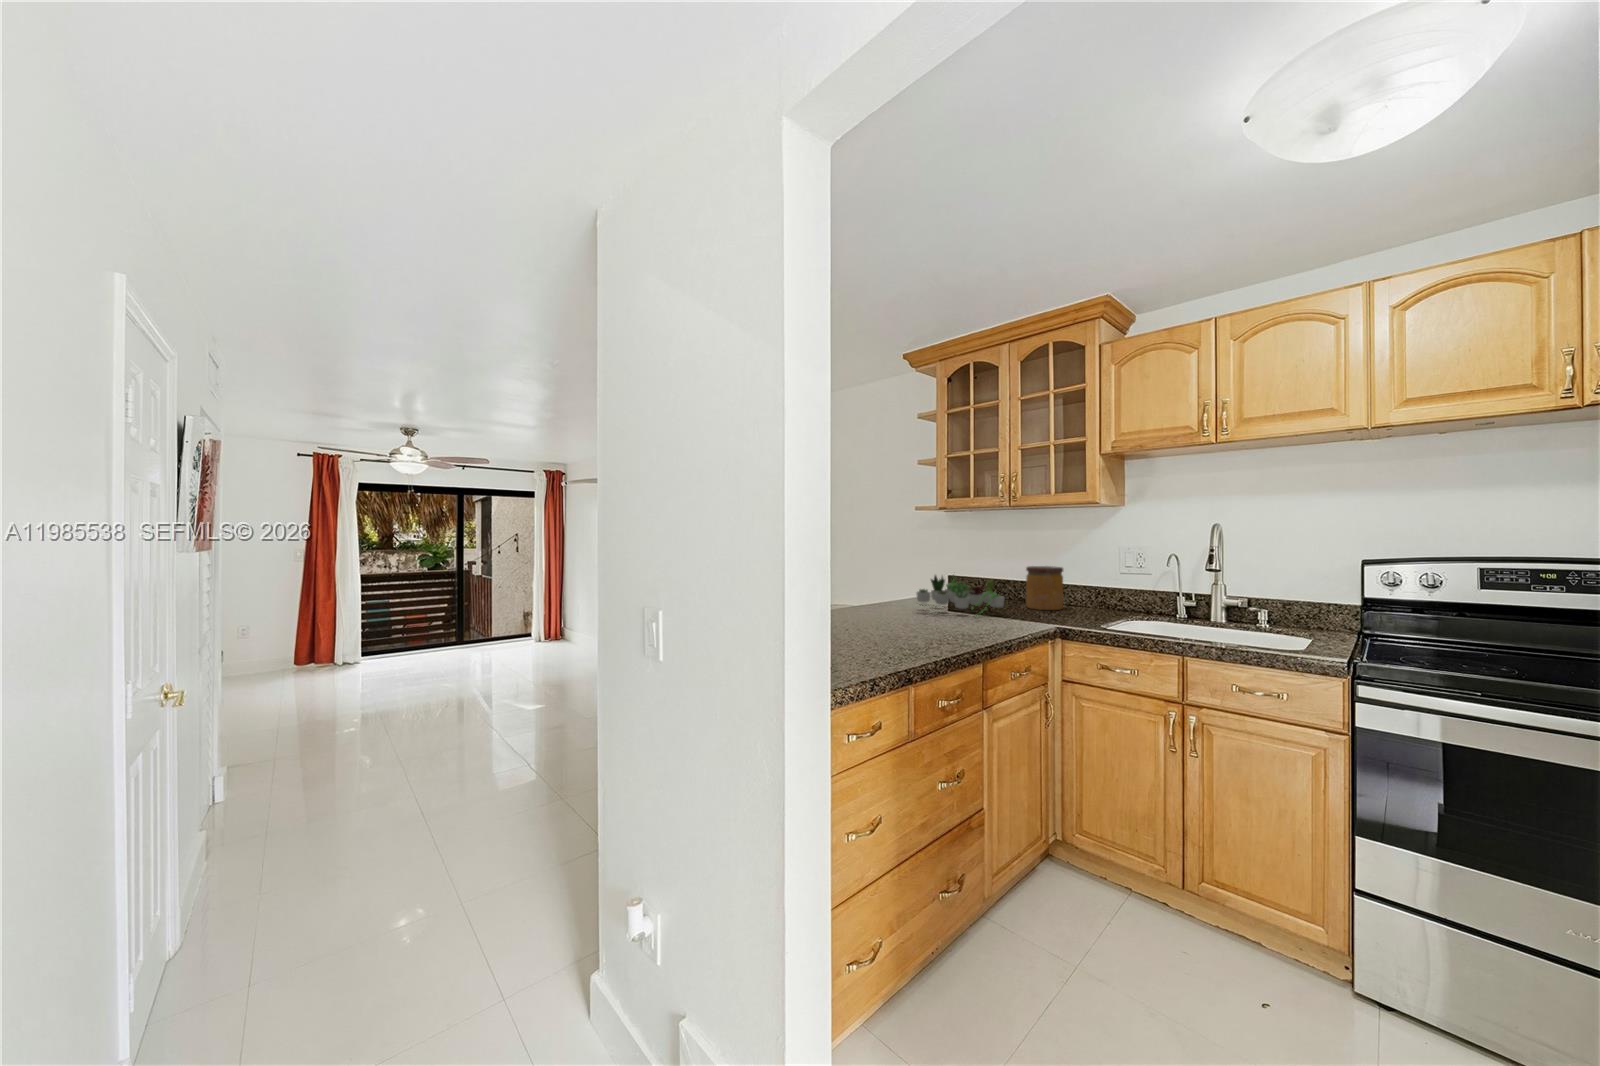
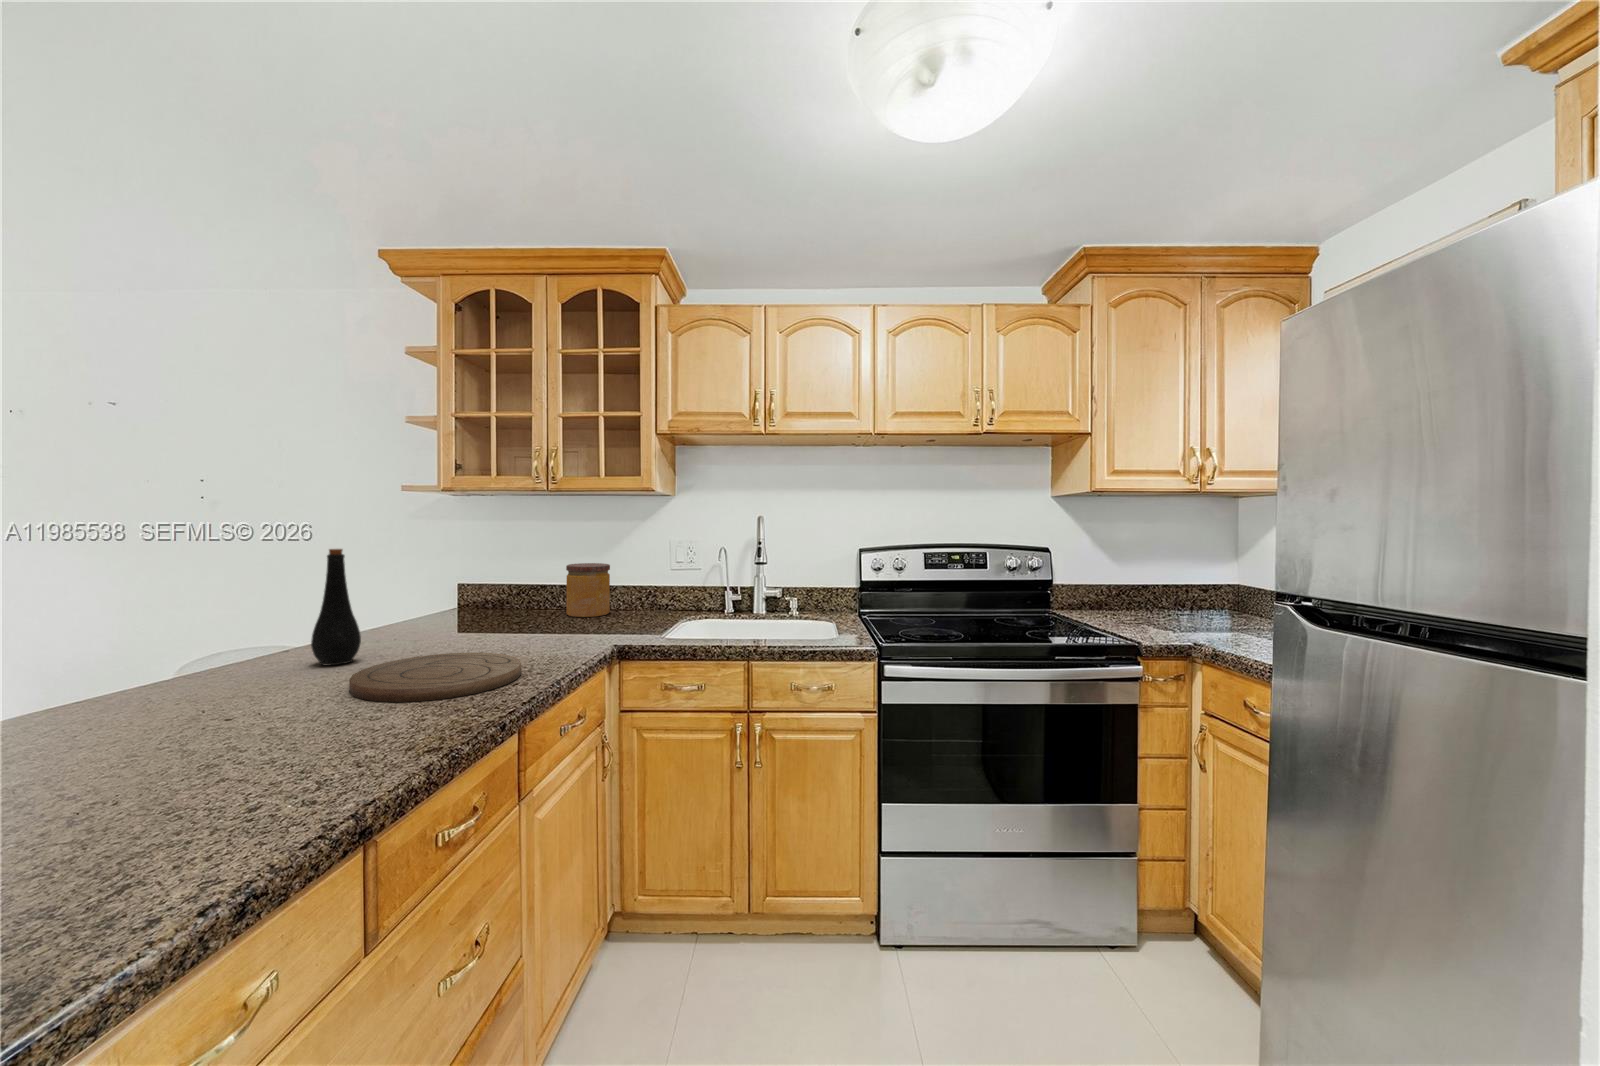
bottle: none [863,547,888,619] -> present [311,549,361,666]
succulent plant: present [917,575,1005,617] -> none [394,578,544,640]
cutting board: none [882,618,980,642] -> present [349,652,521,702]

